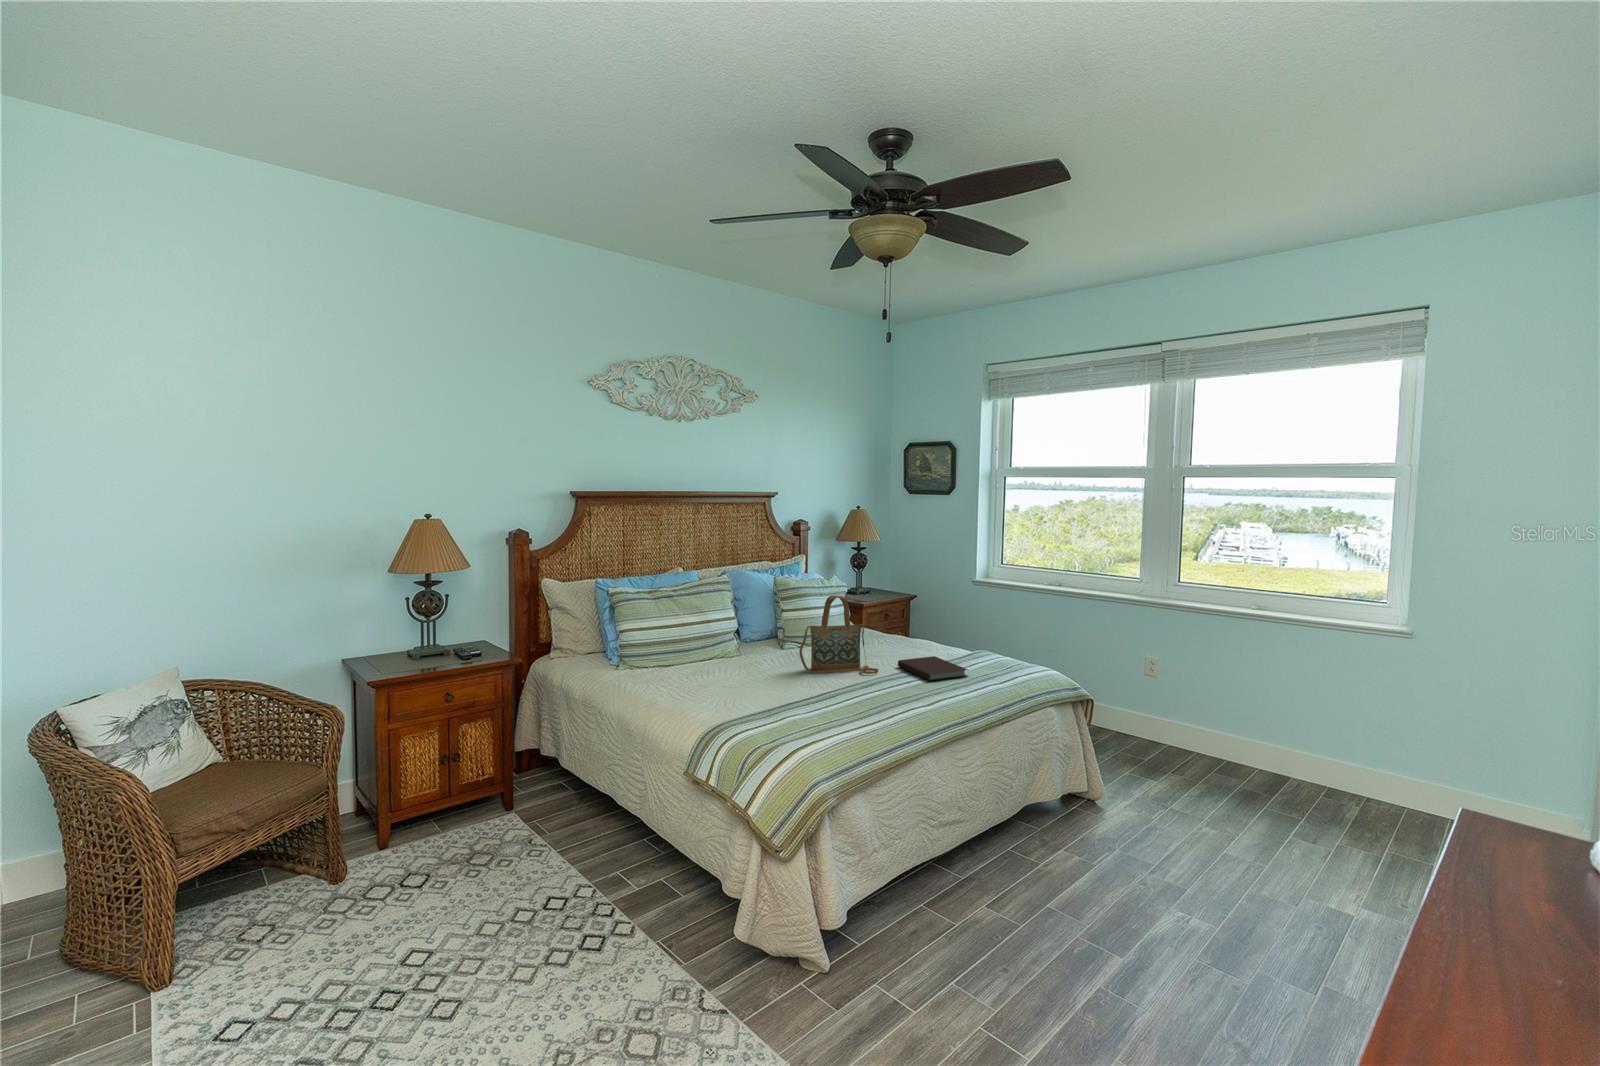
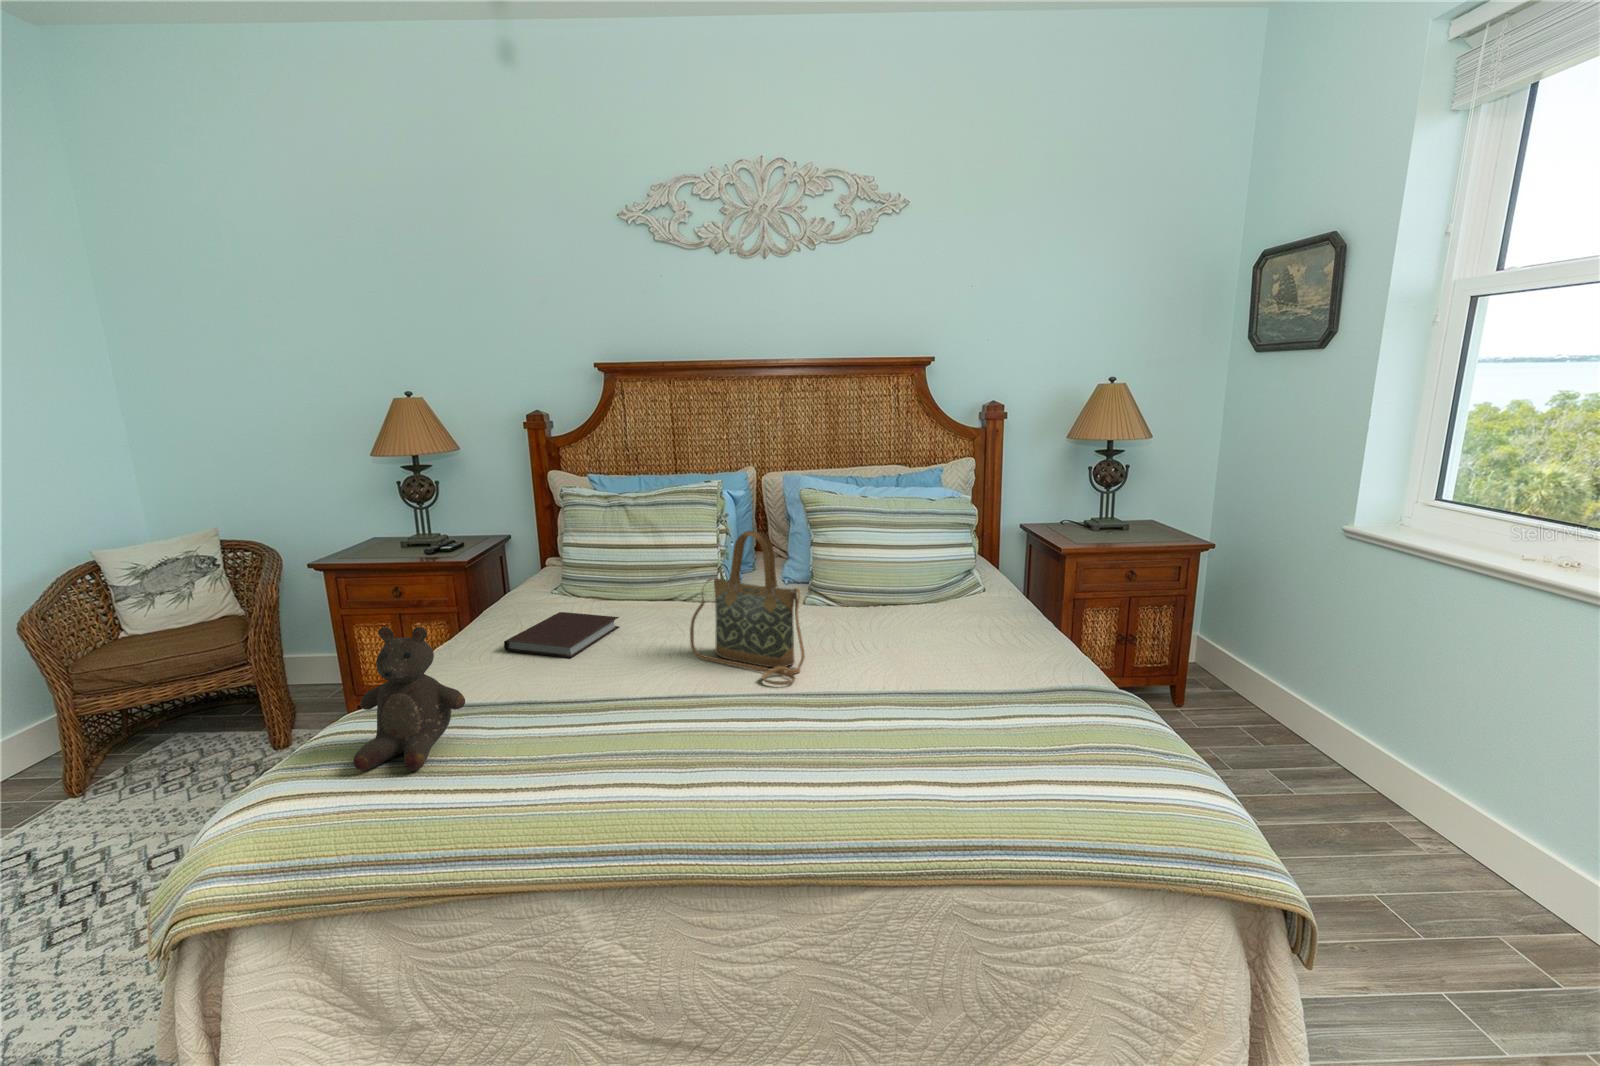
stuffed bear: none [761,655,820,739] -> present [353,627,465,771]
notebook: present [898,656,968,681] -> present [504,612,619,658]

